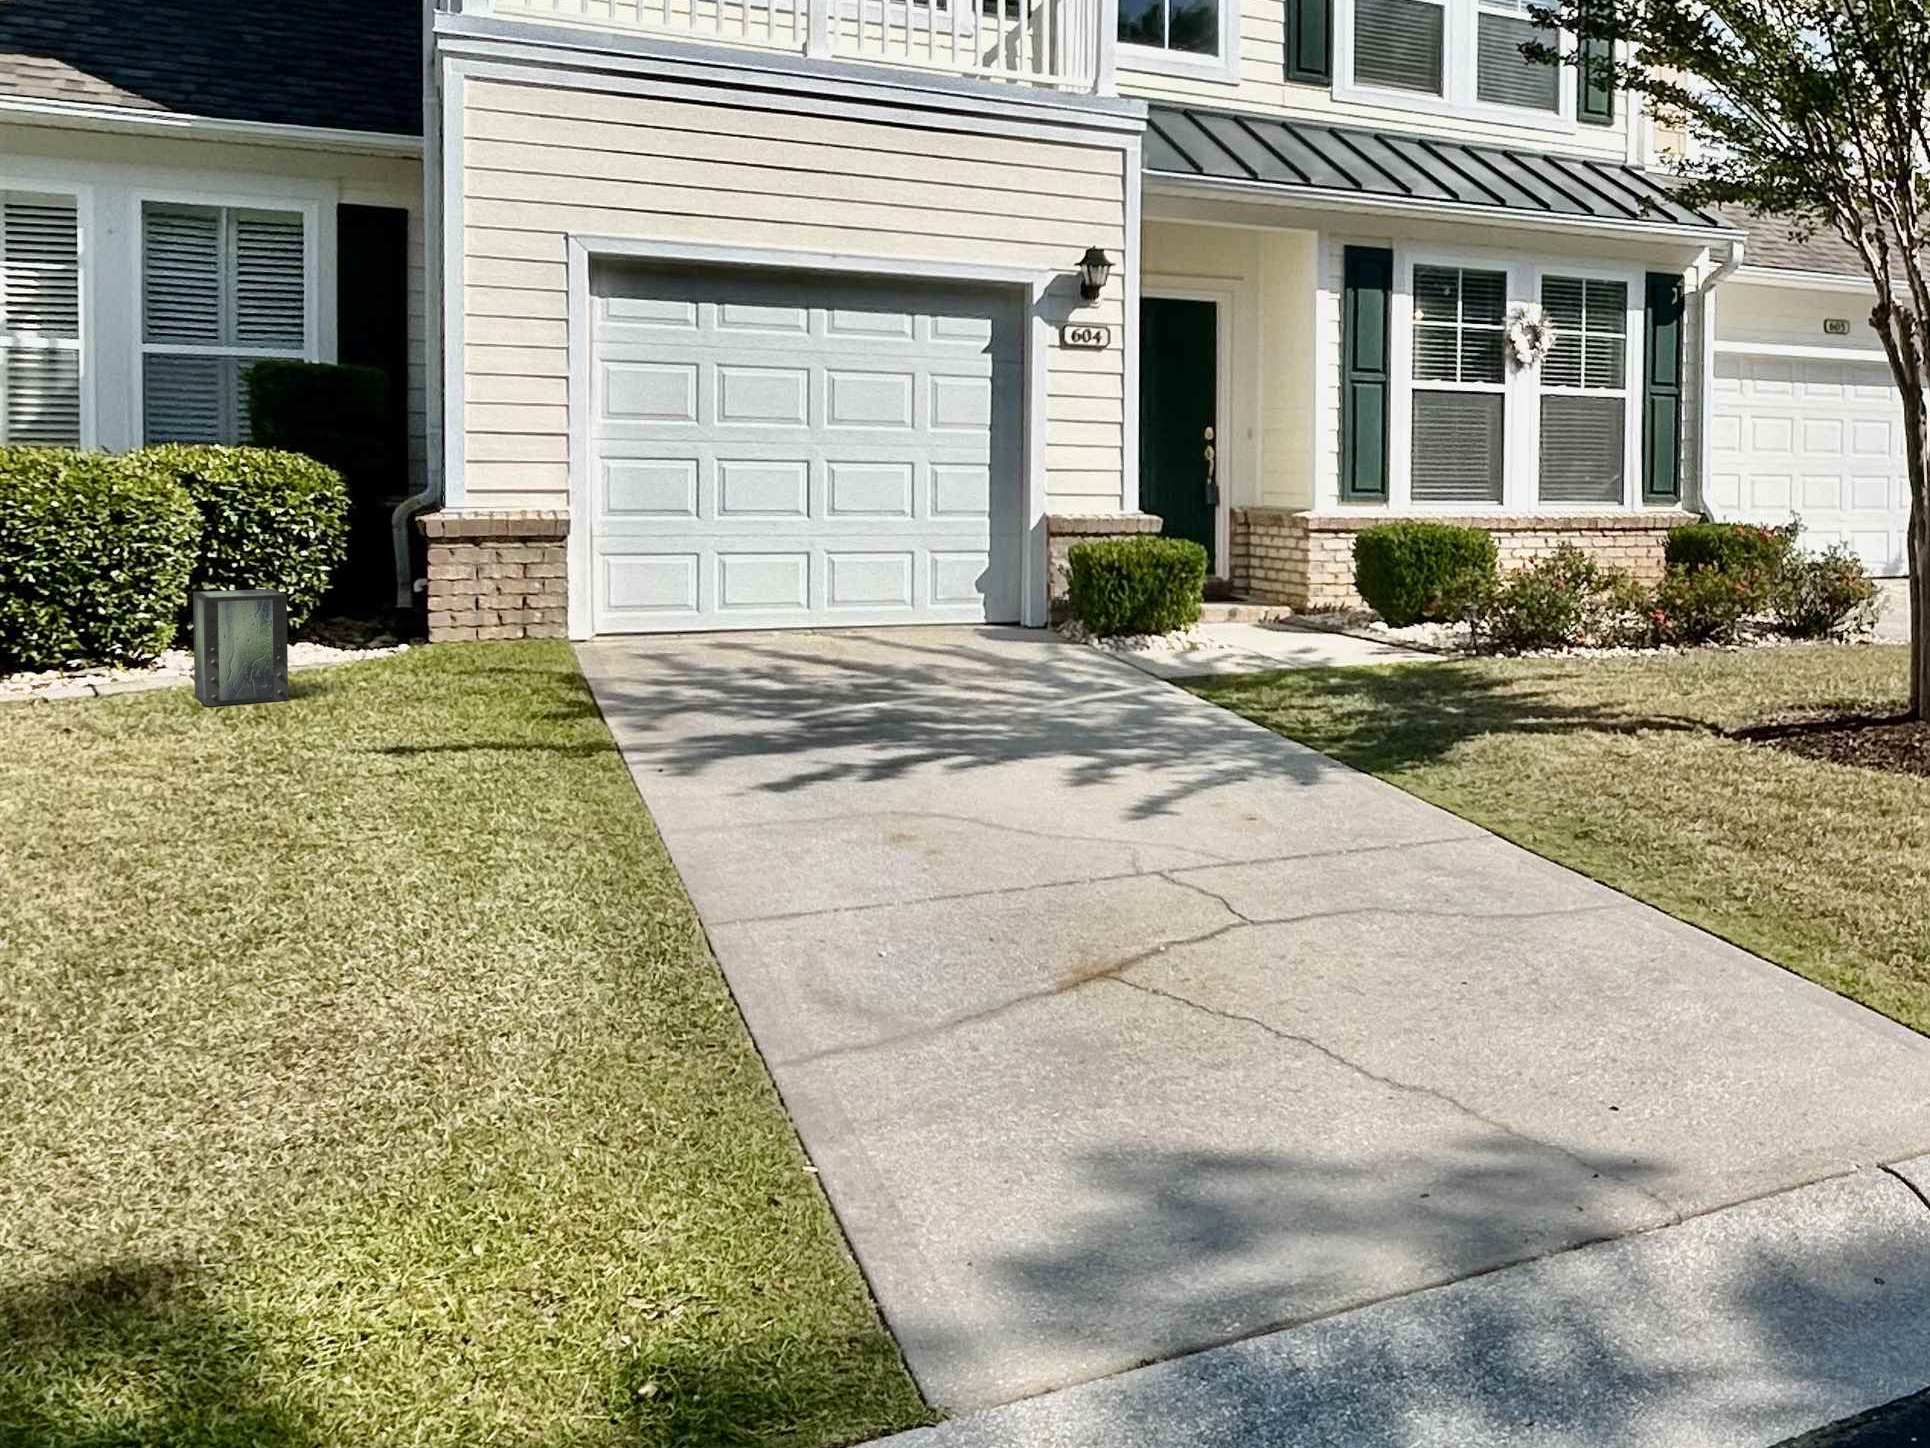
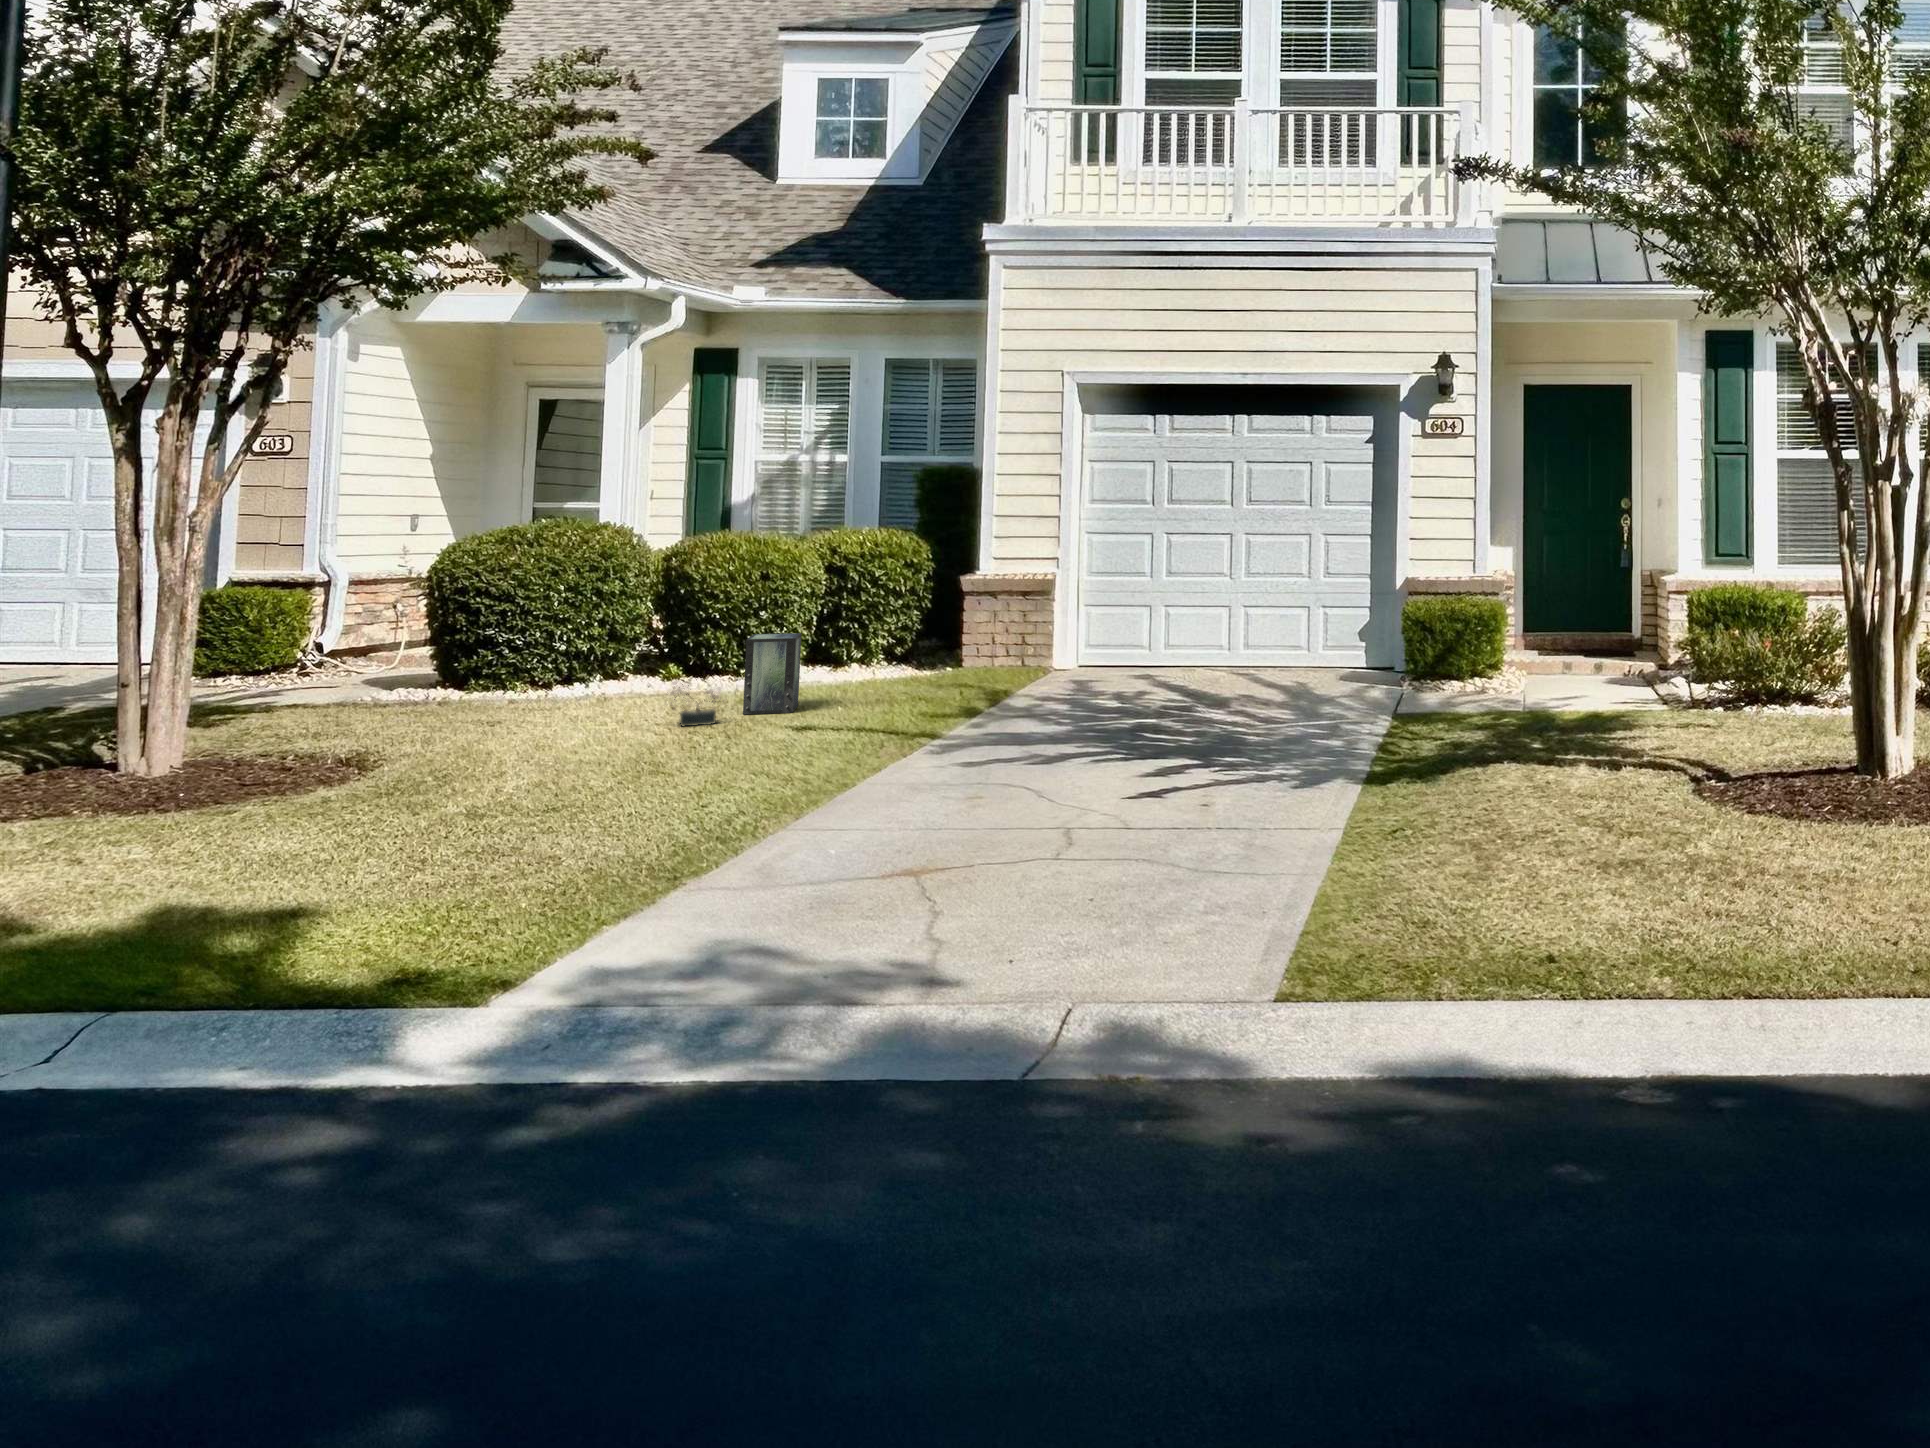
decorative plant: none [94,658,197,726] -> present [667,680,720,726]

